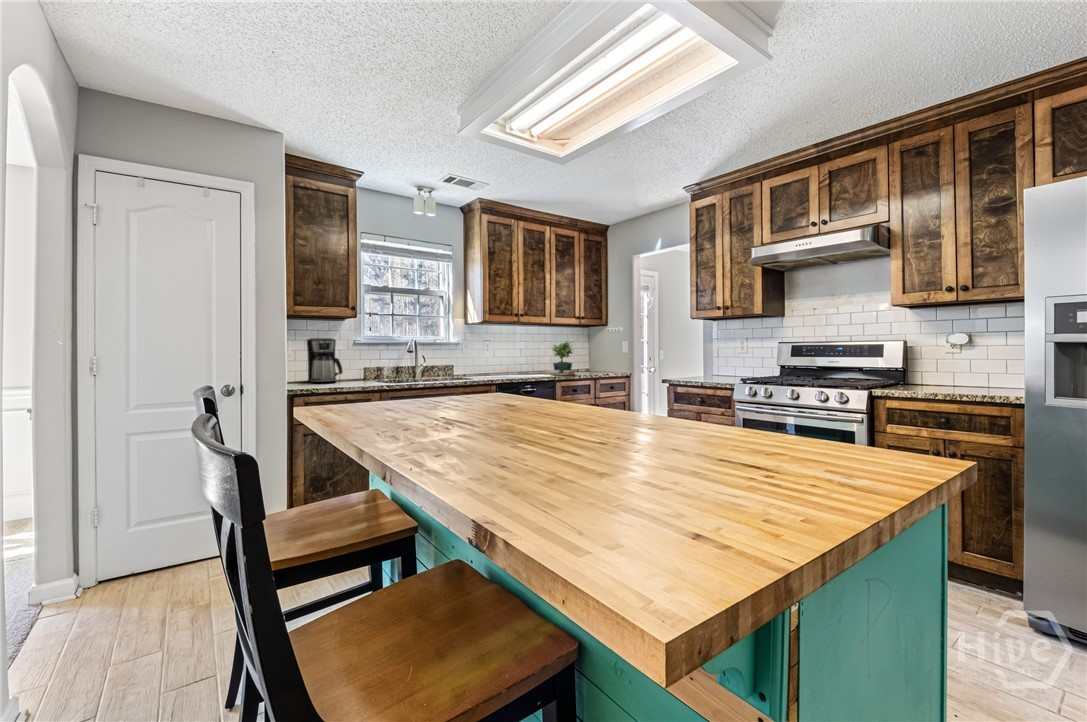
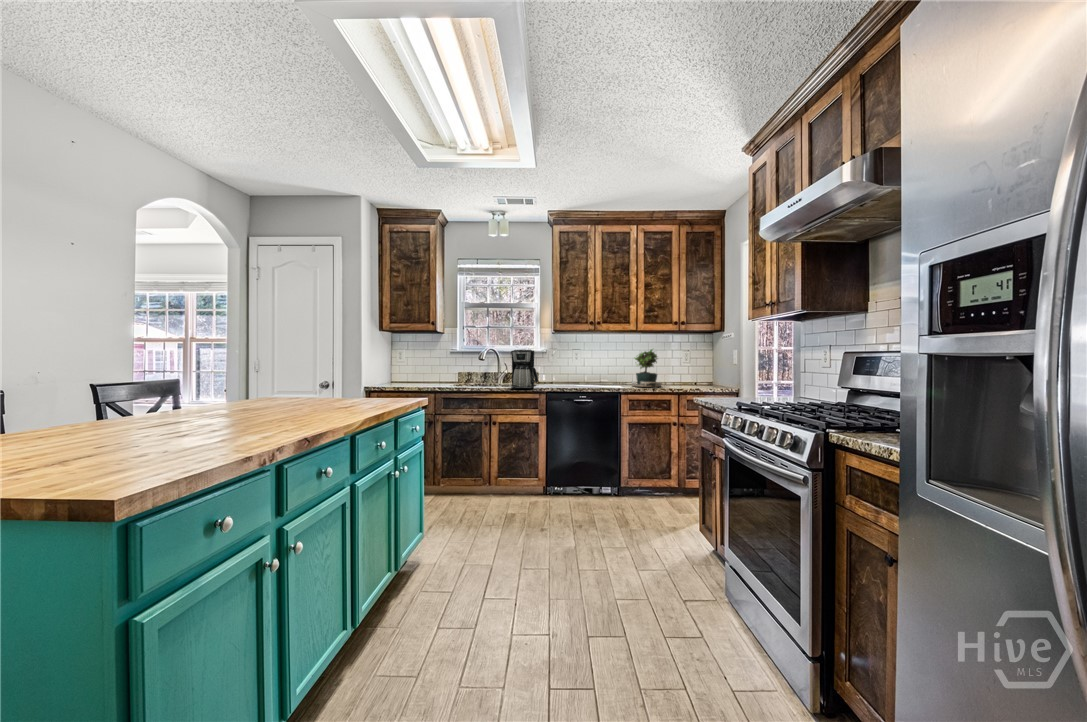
coffee maker: present [307,338,343,382] -> present [511,350,538,388]

